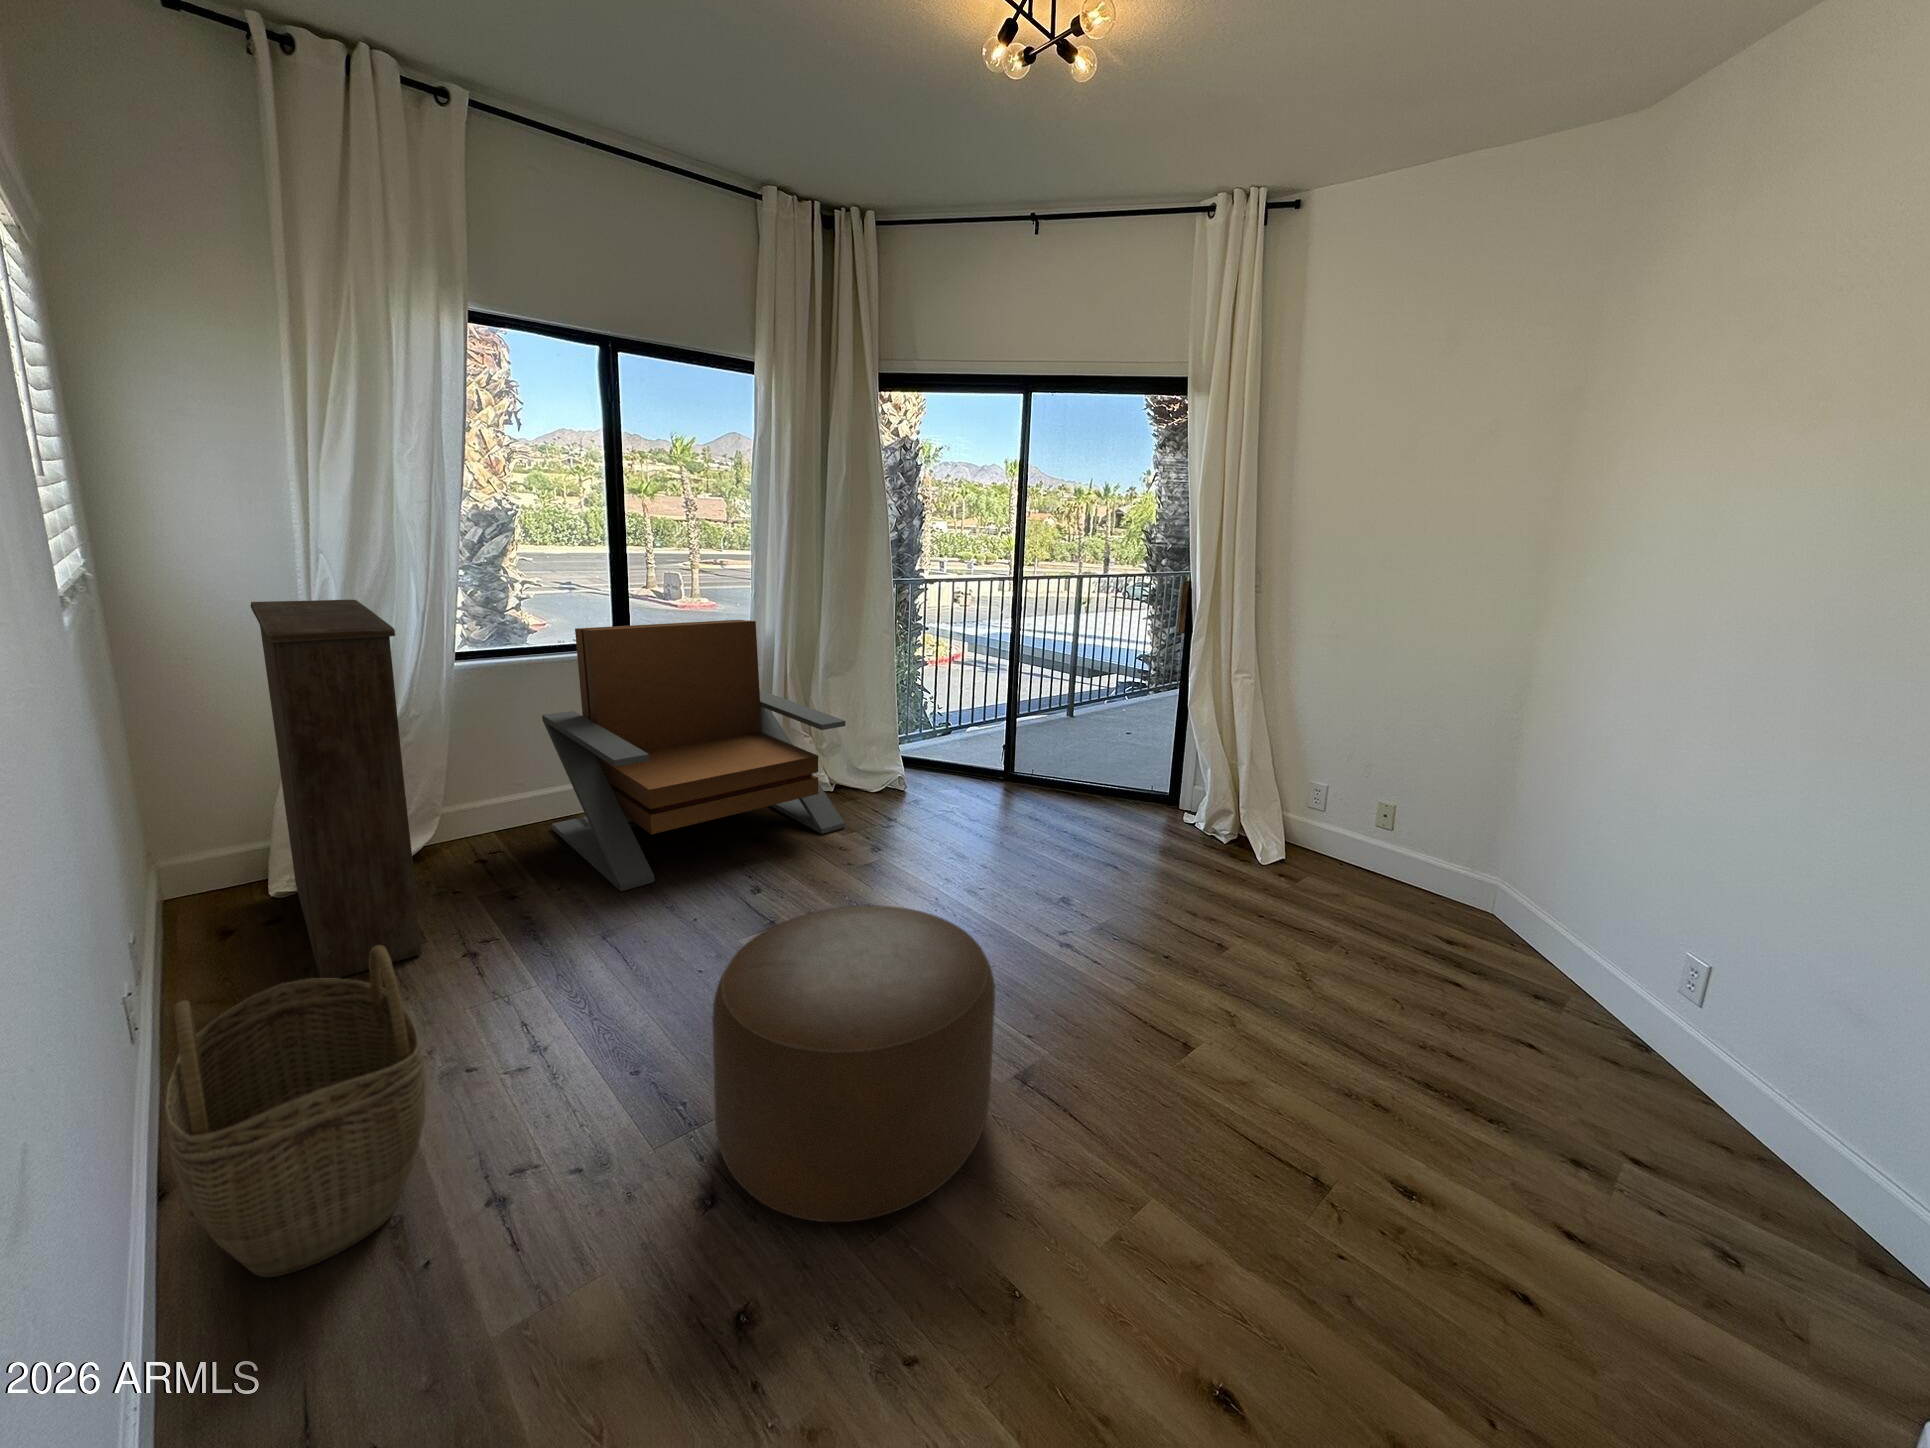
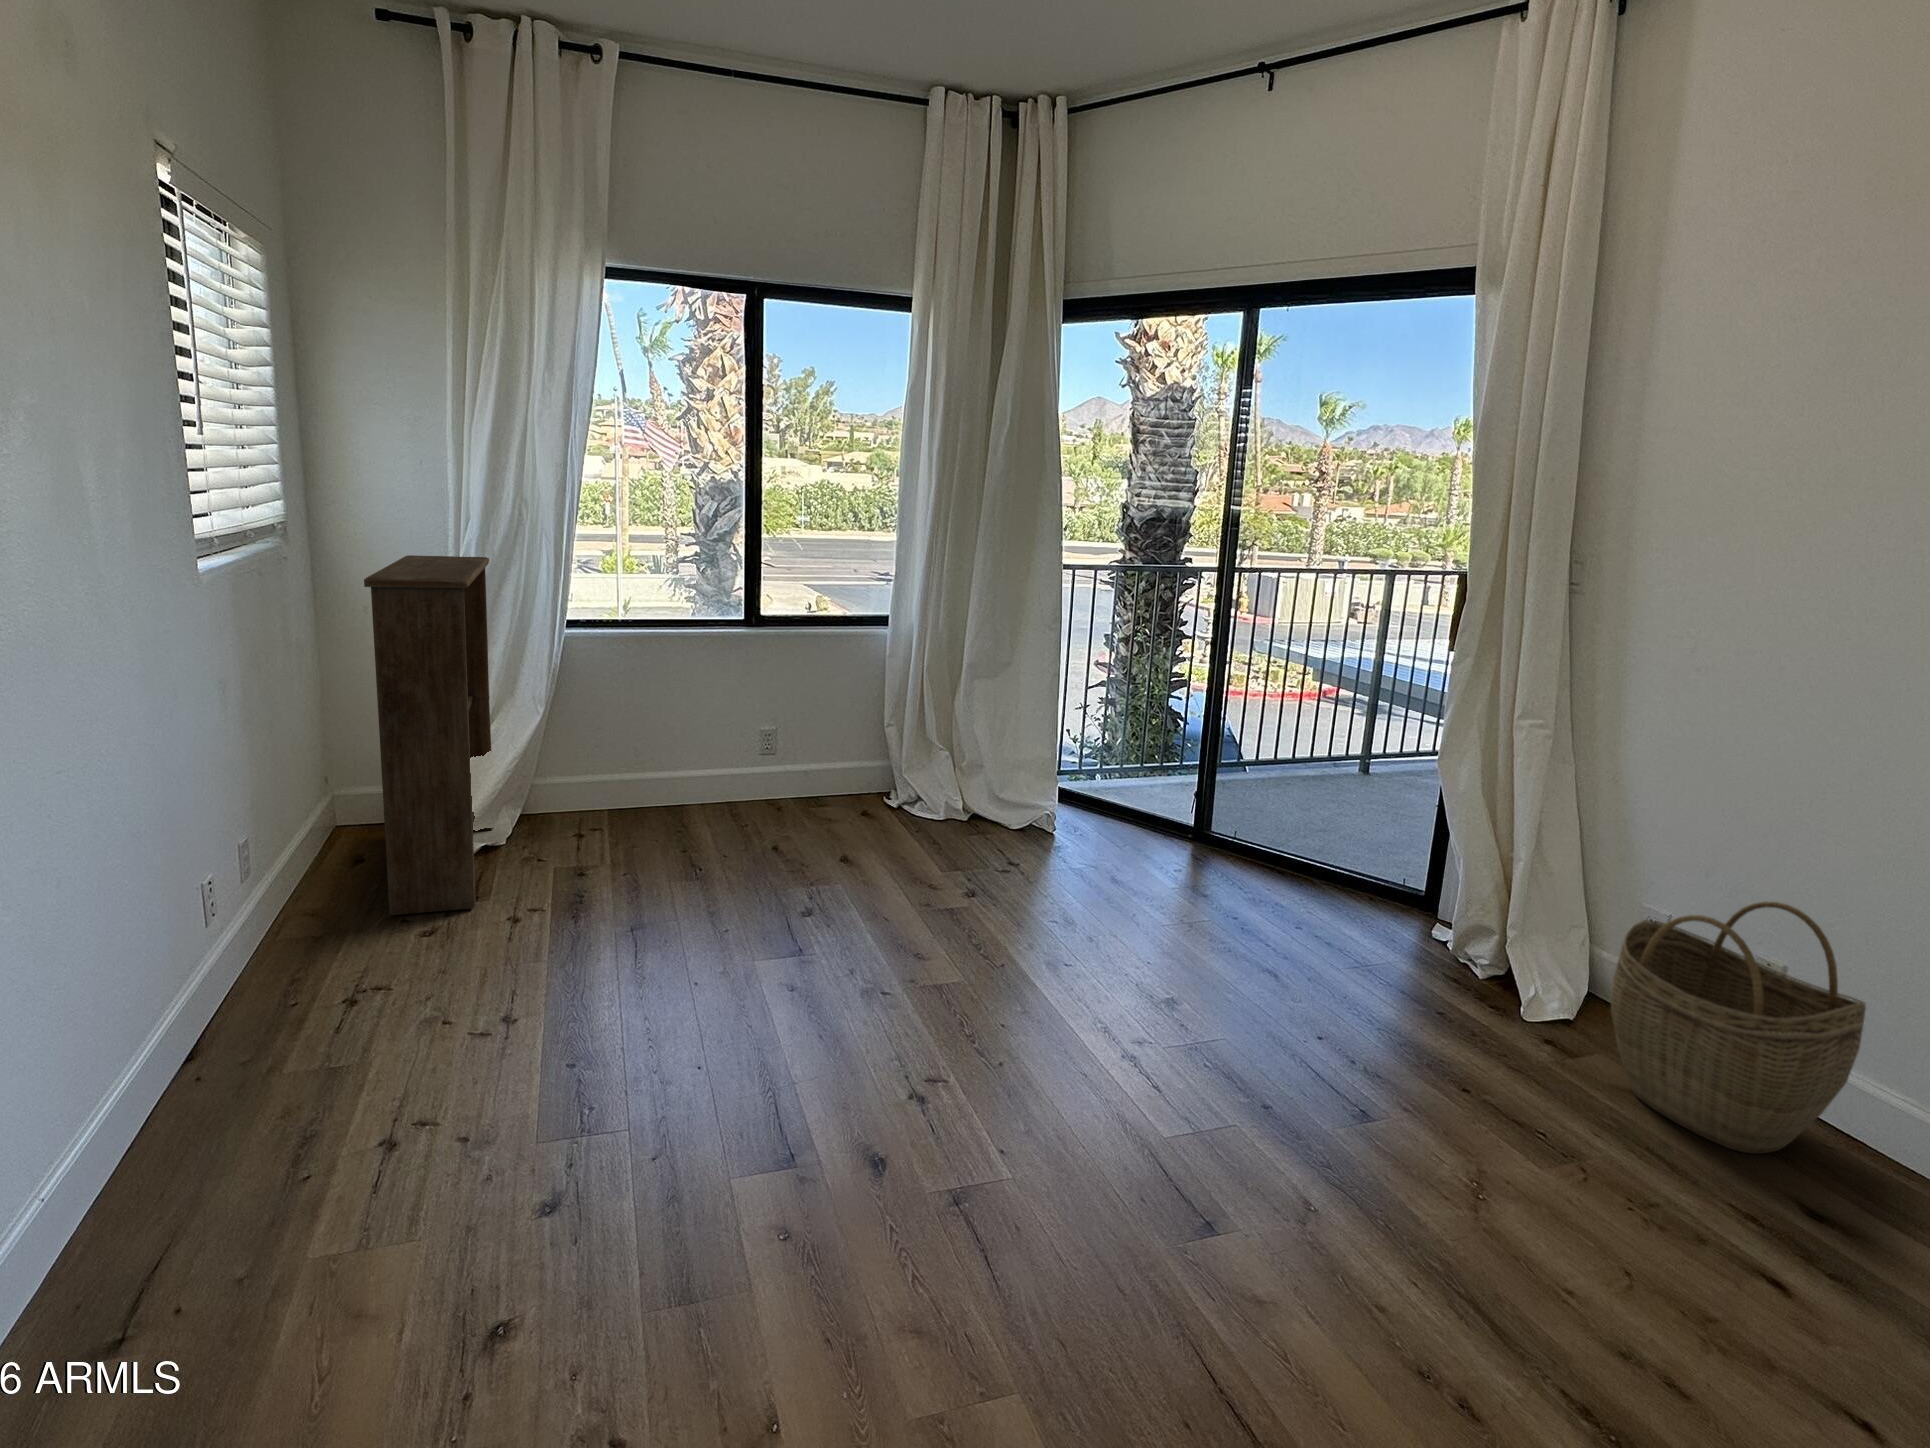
lounge chair: present [542,620,846,891] -> none [652,599,953,886]
ottoman: present [712,905,995,1222] -> none [564,926,899,1286]
woven basket: present [165,946,425,1278] -> present [1611,902,1866,1154]

